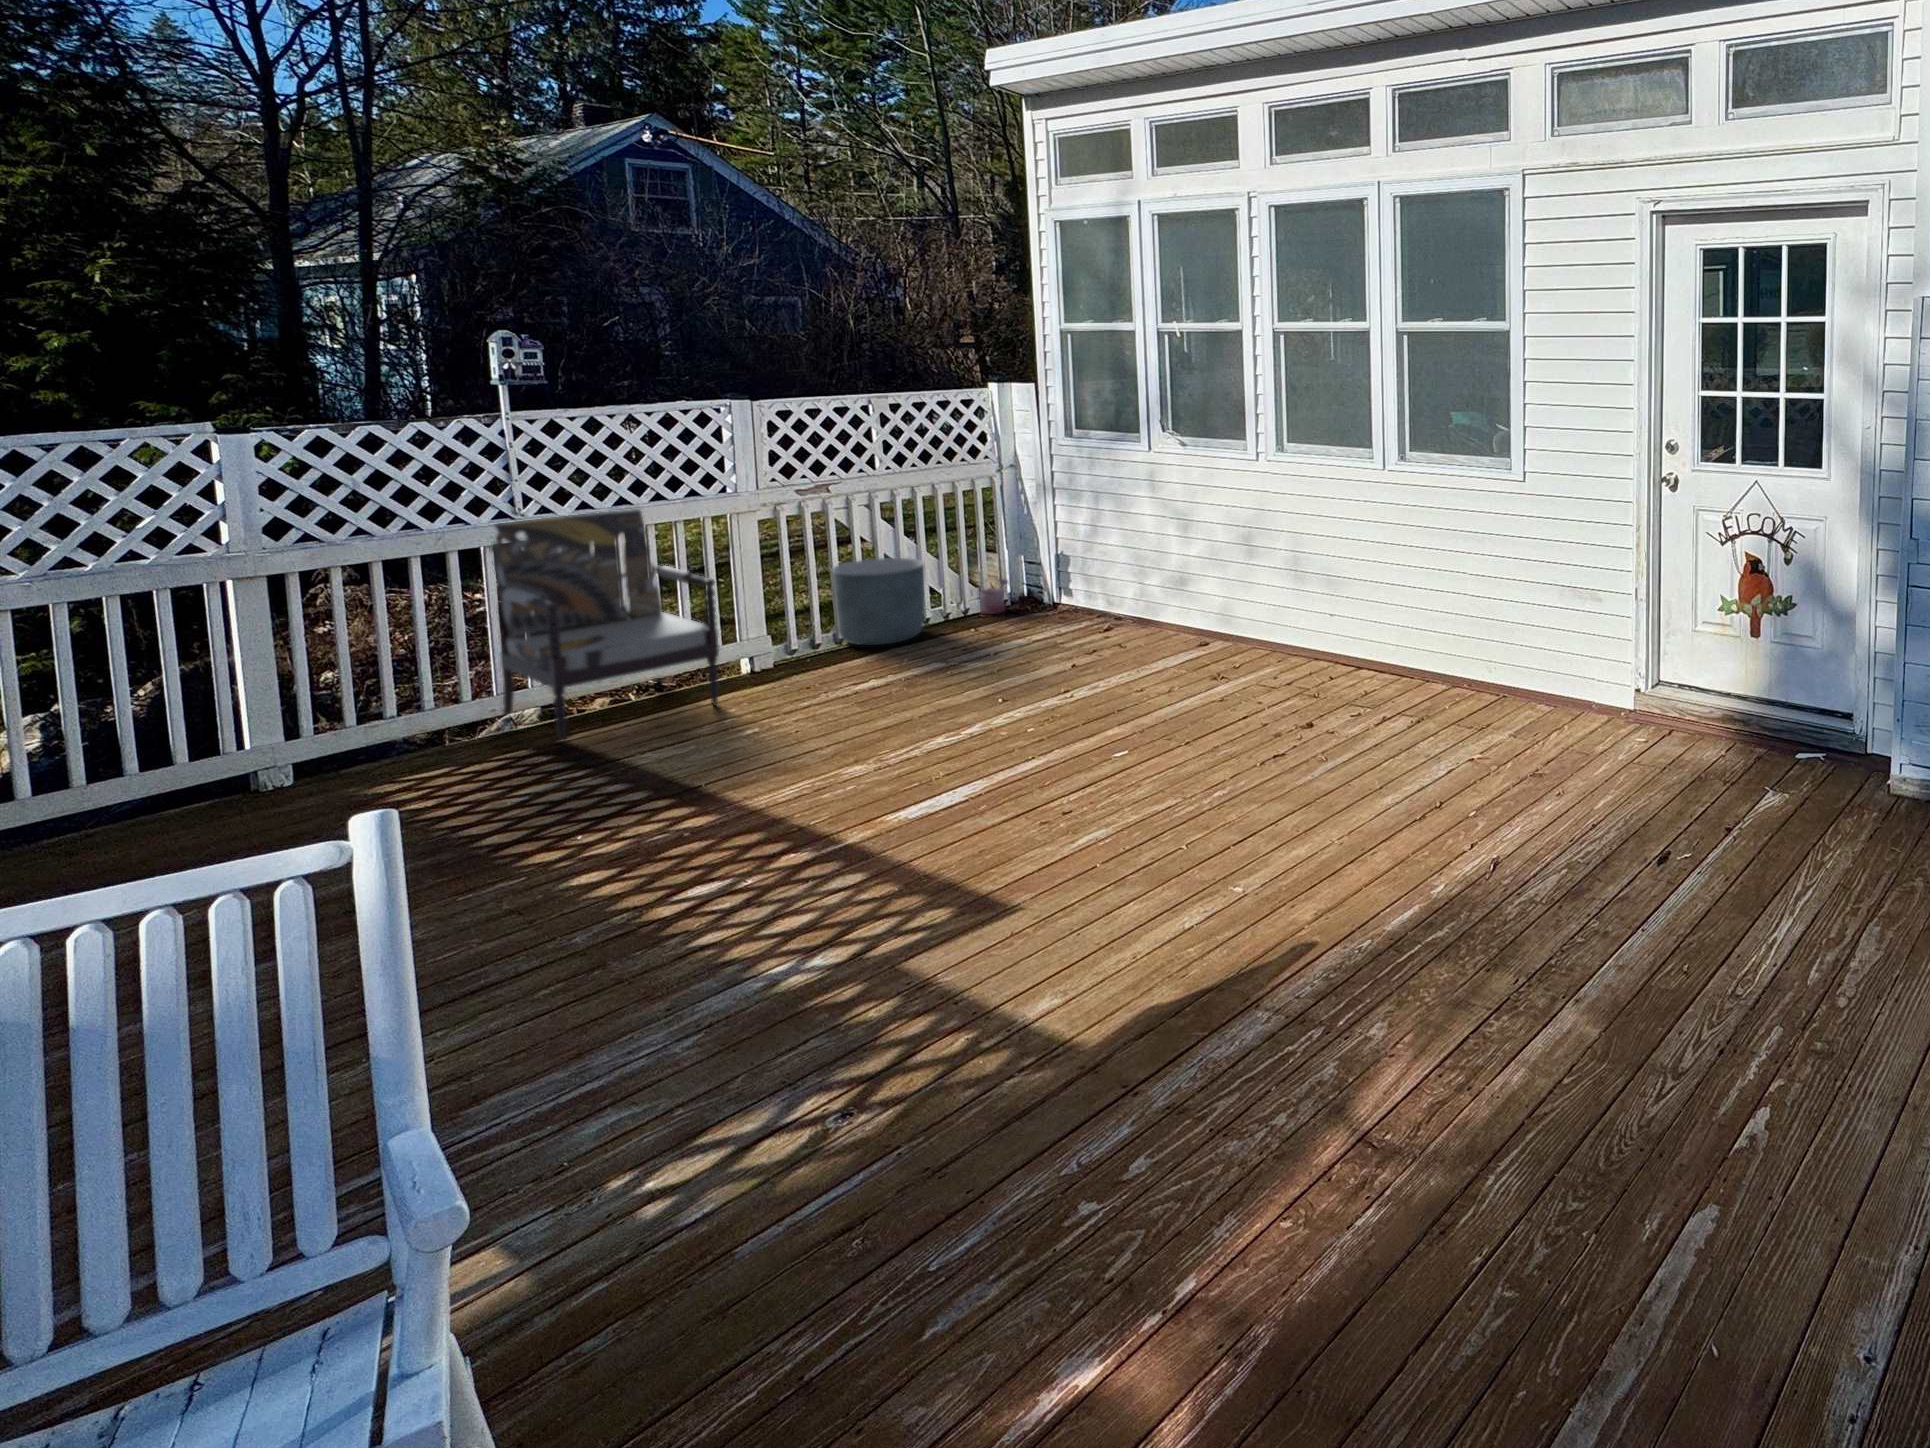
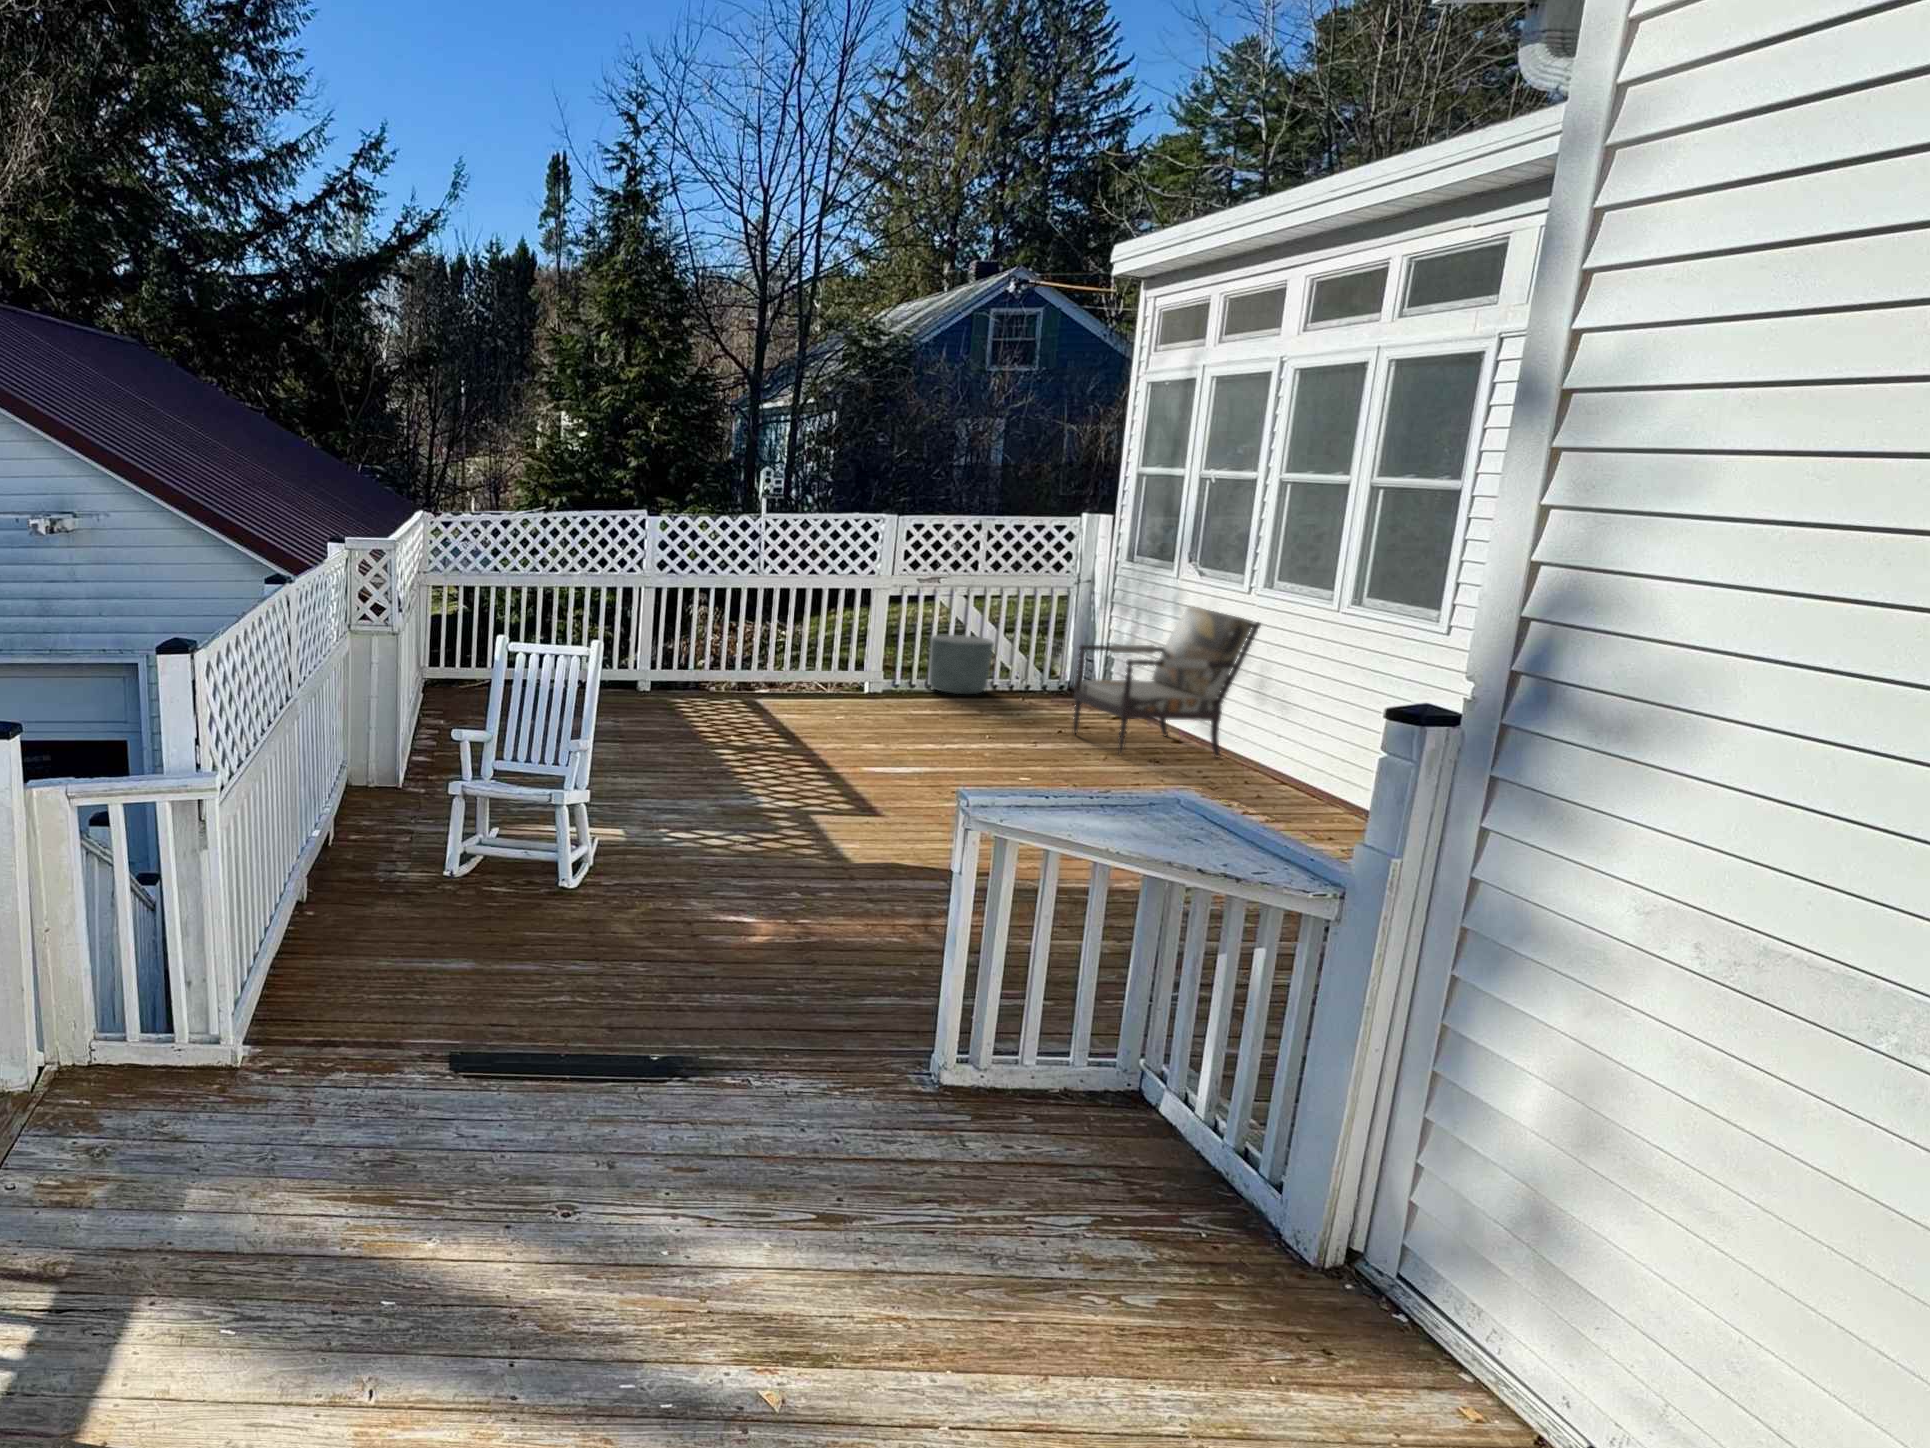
armchair: present [489,509,719,741] -> present [1072,607,1261,757]
watering can: present [979,579,1008,614] -> none [1036,665,1067,693]

